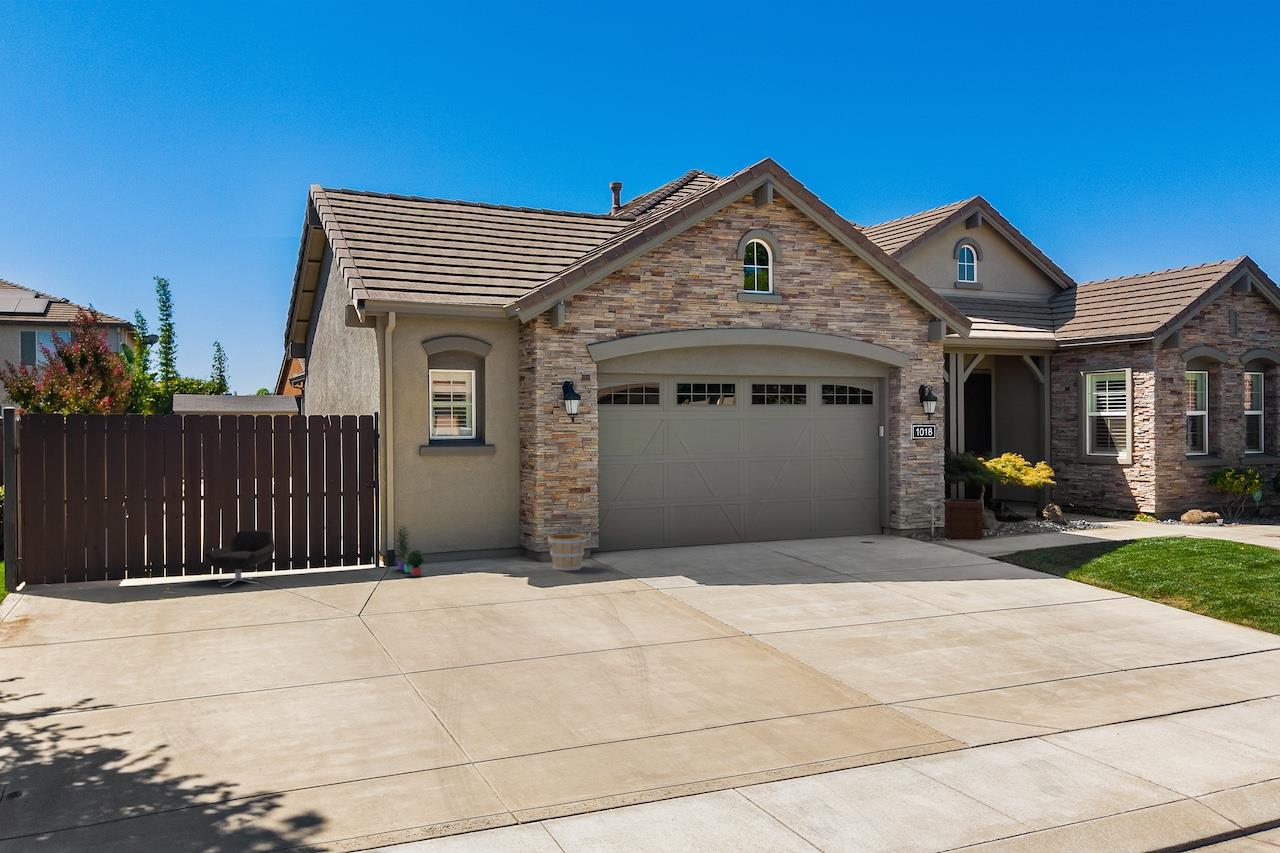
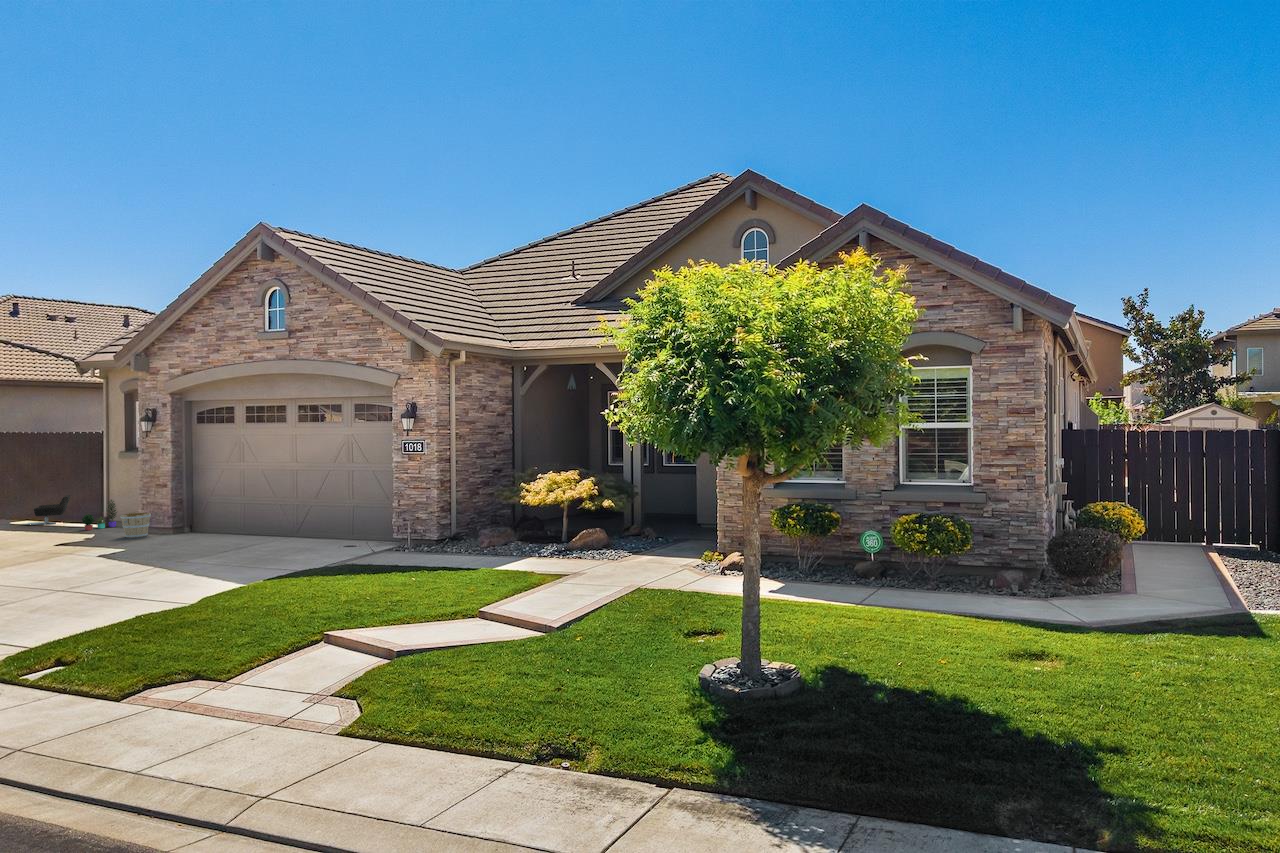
wooden crate: present [944,499,983,539] -> none [418,514,461,556]

